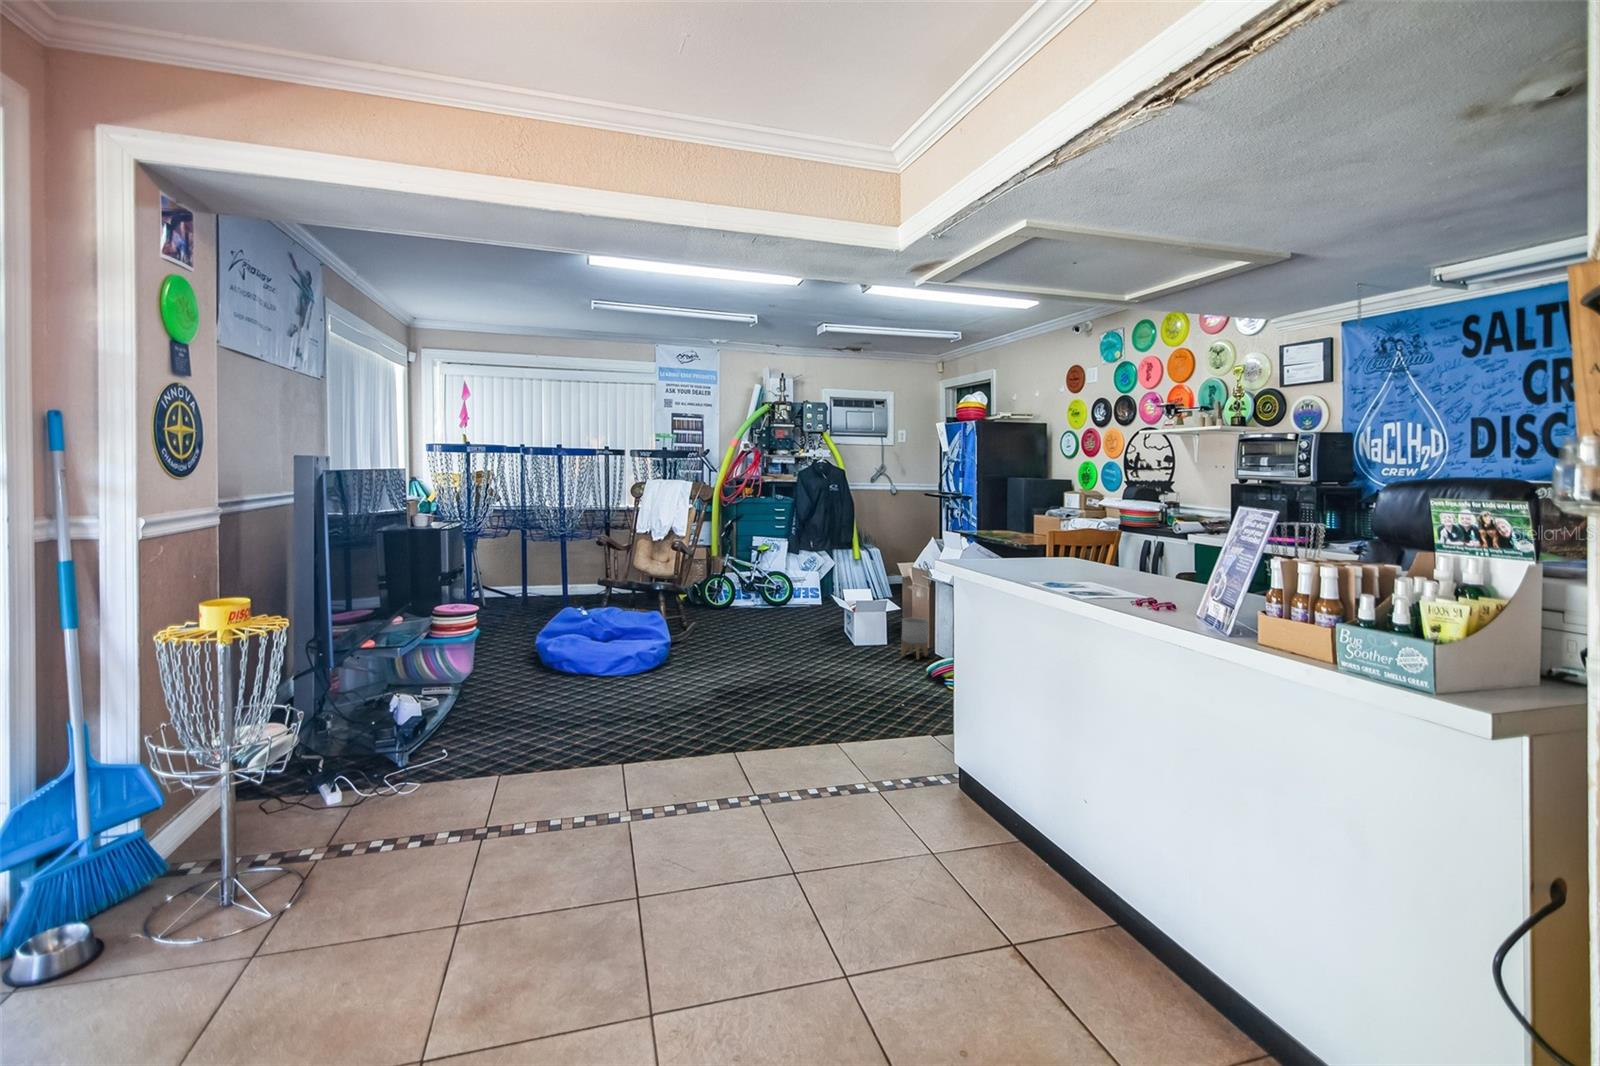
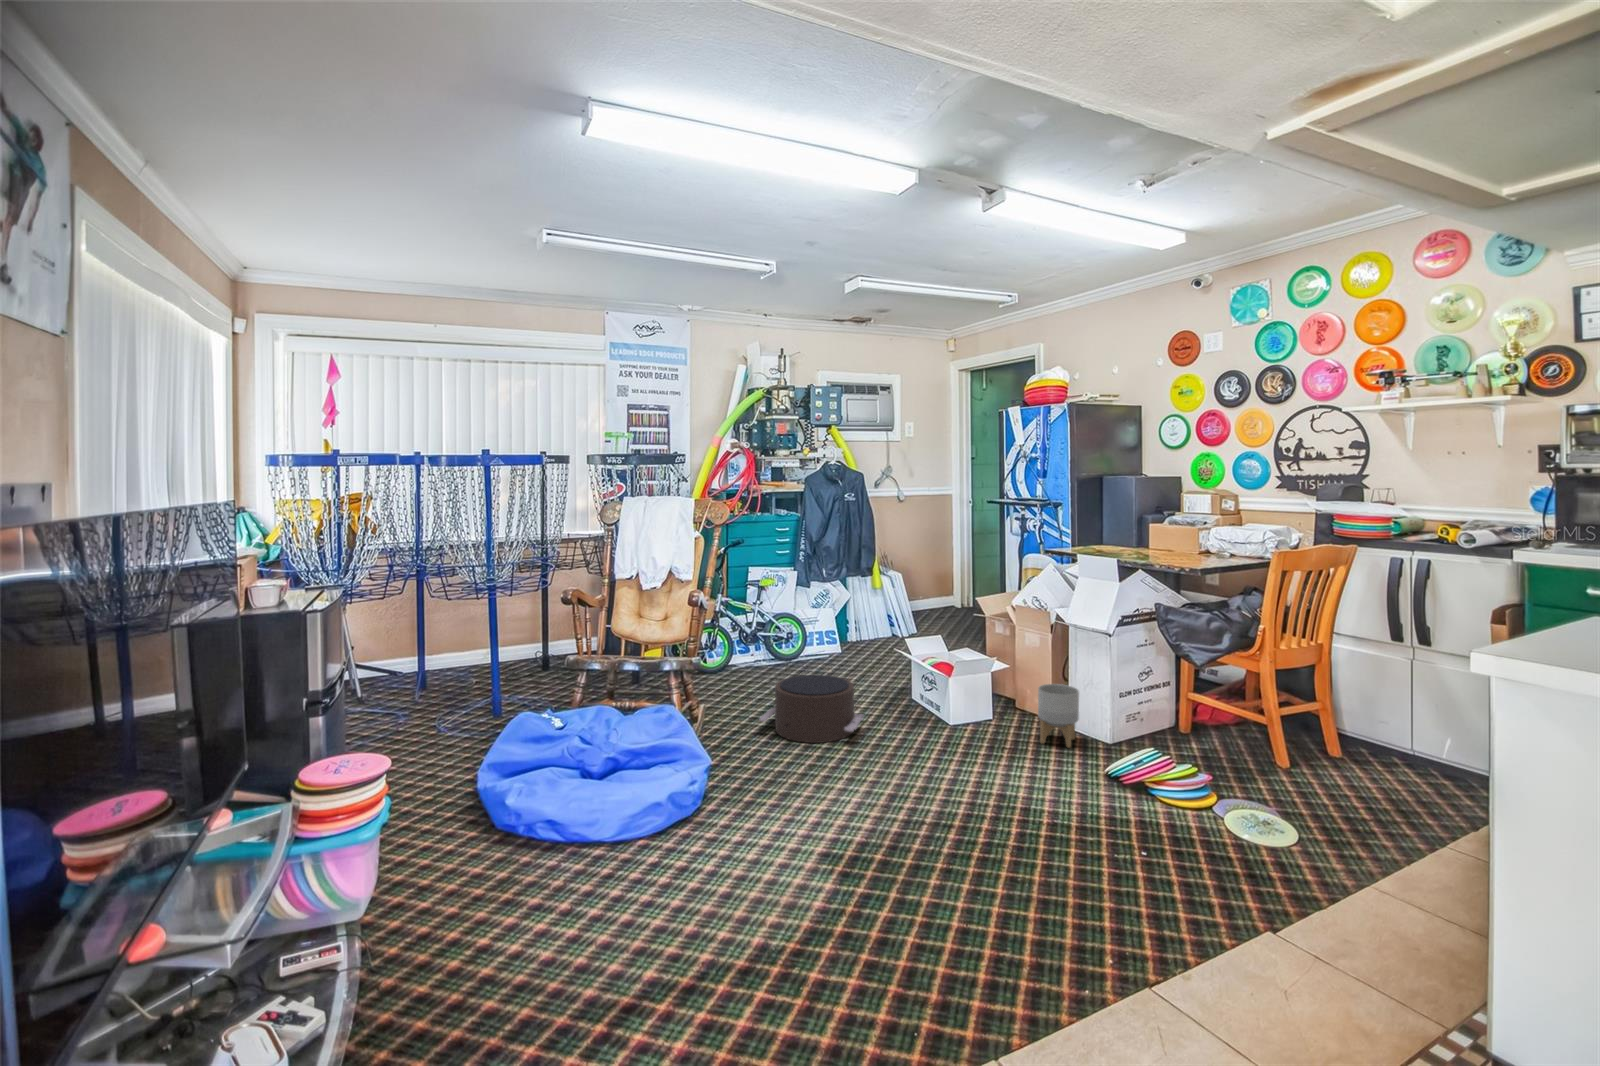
pouf: none [719,606,791,647] -> present [759,675,863,743]

